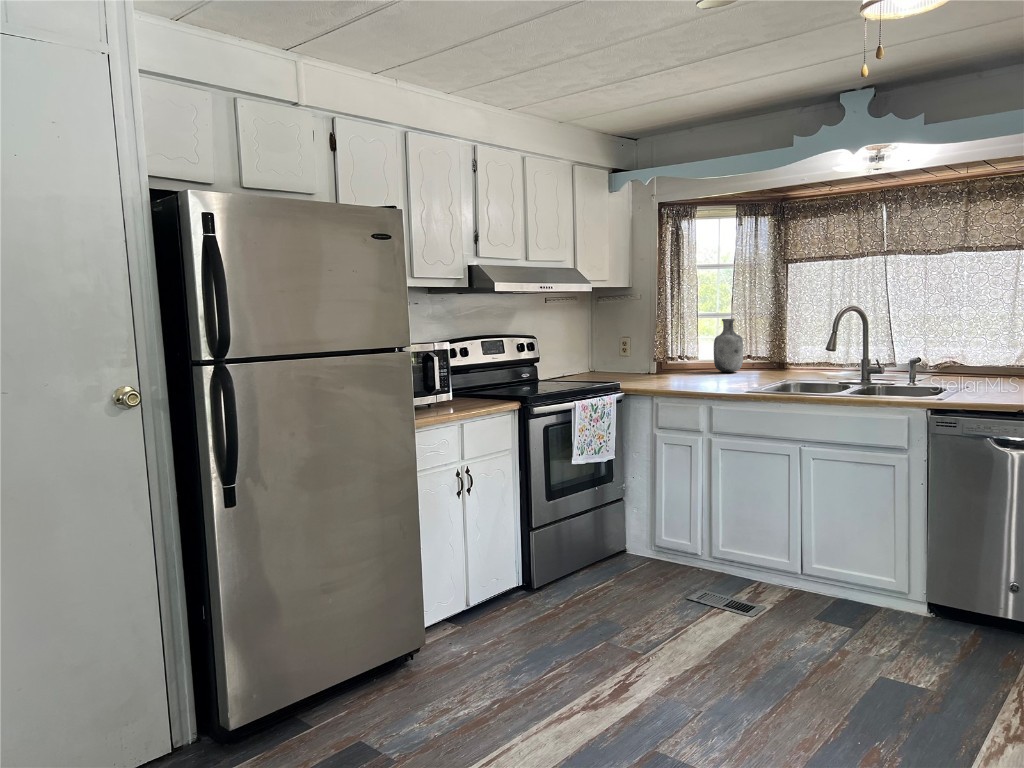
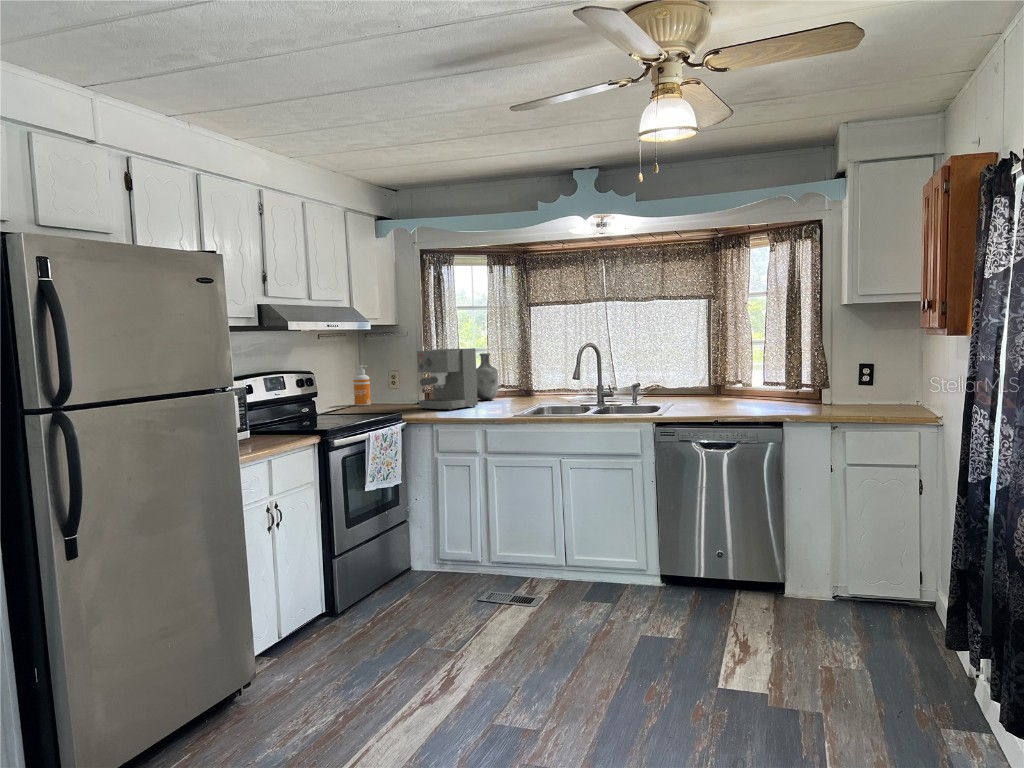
coffee maker: none [642,312,712,382] -> present [417,348,478,410]
soap dispenser: none [581,330,599,373] -> present [353,365,371,406]

